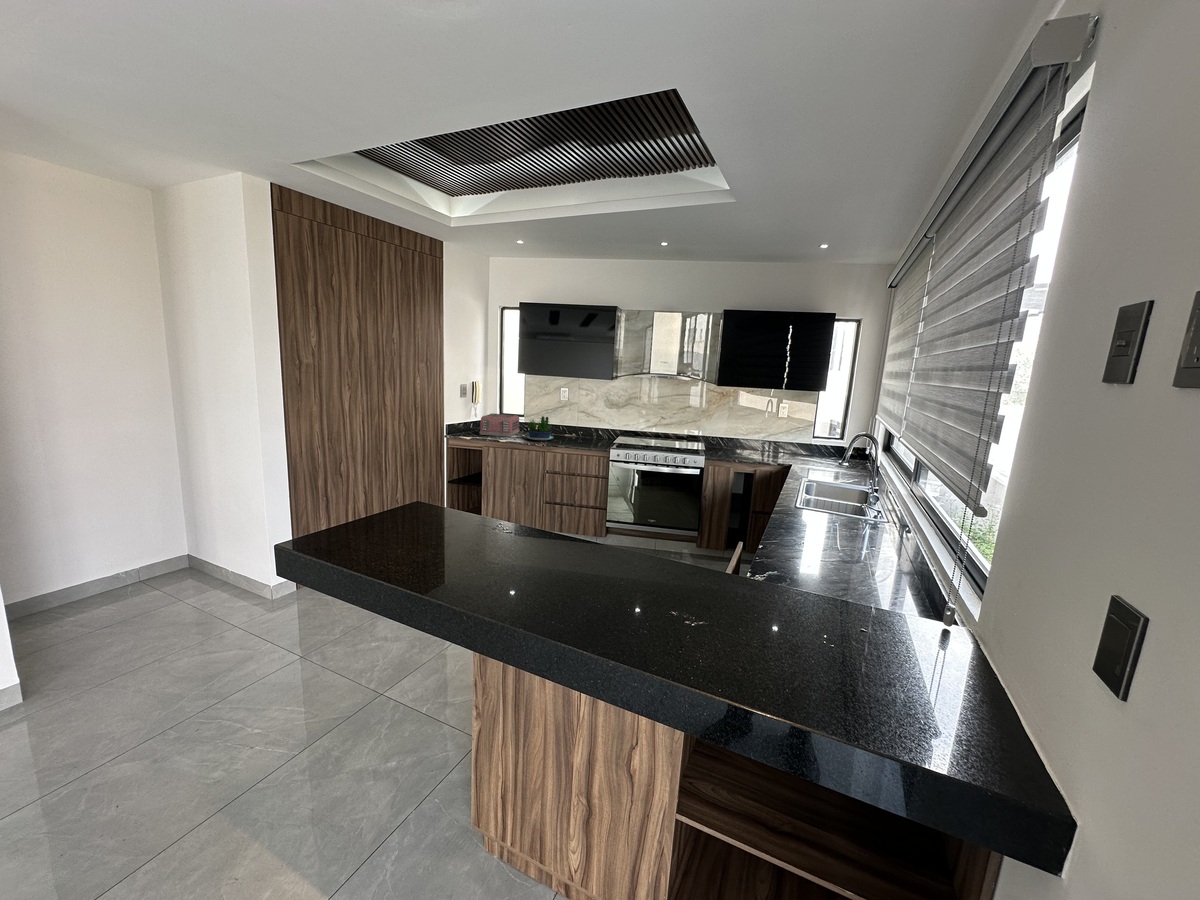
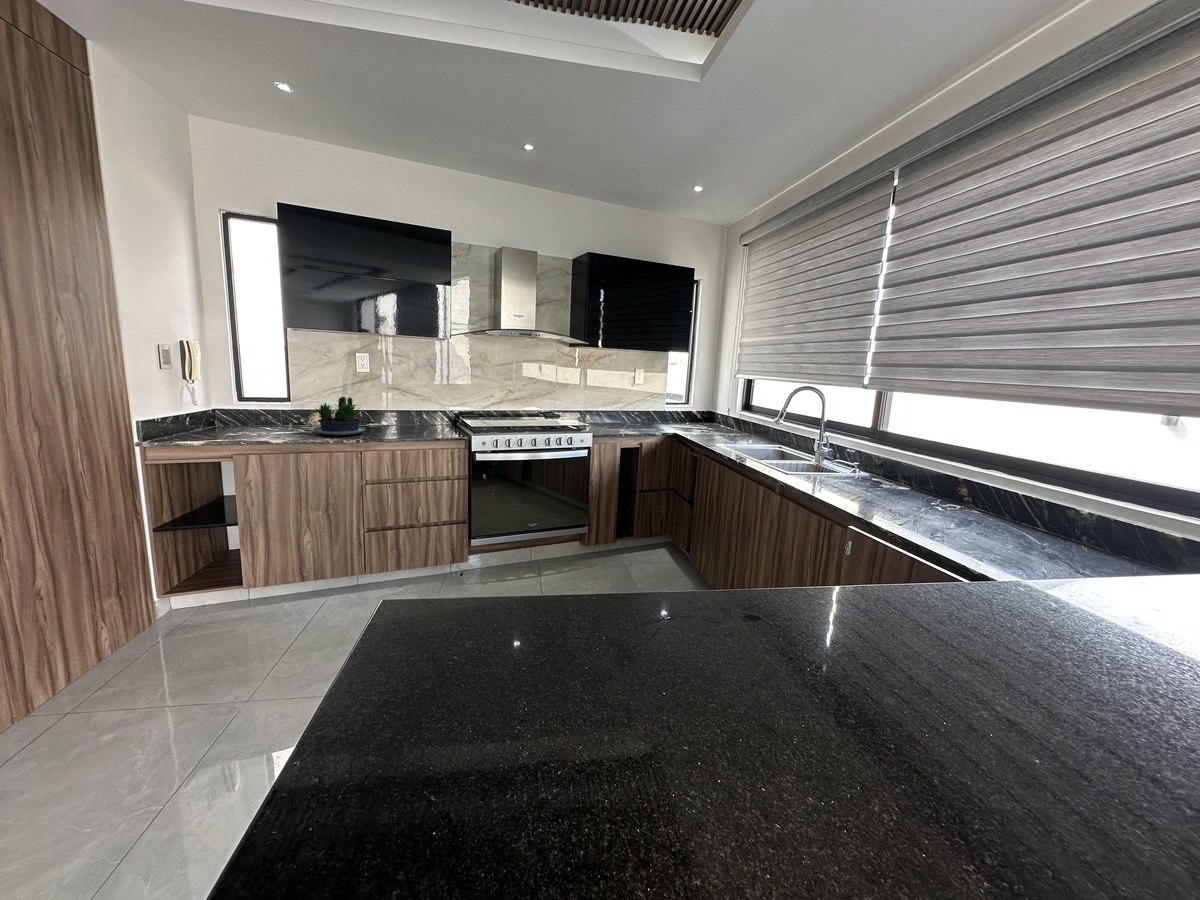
toaster: present [480,413,520,437] -> none [212,398,287,435]

